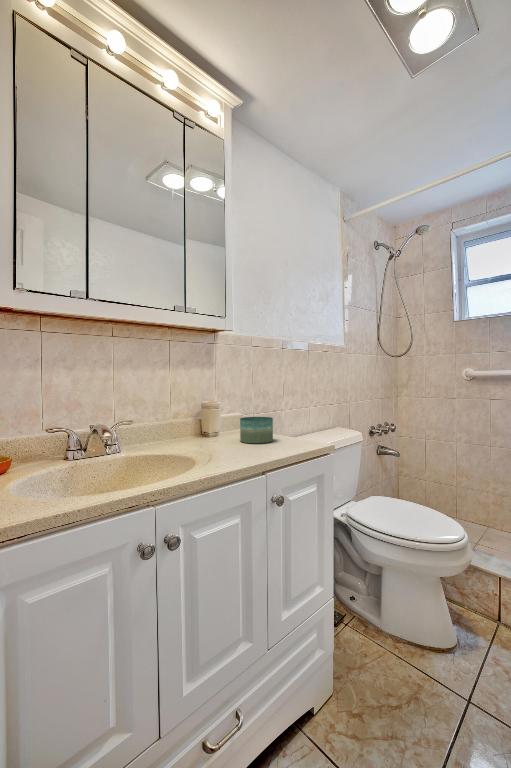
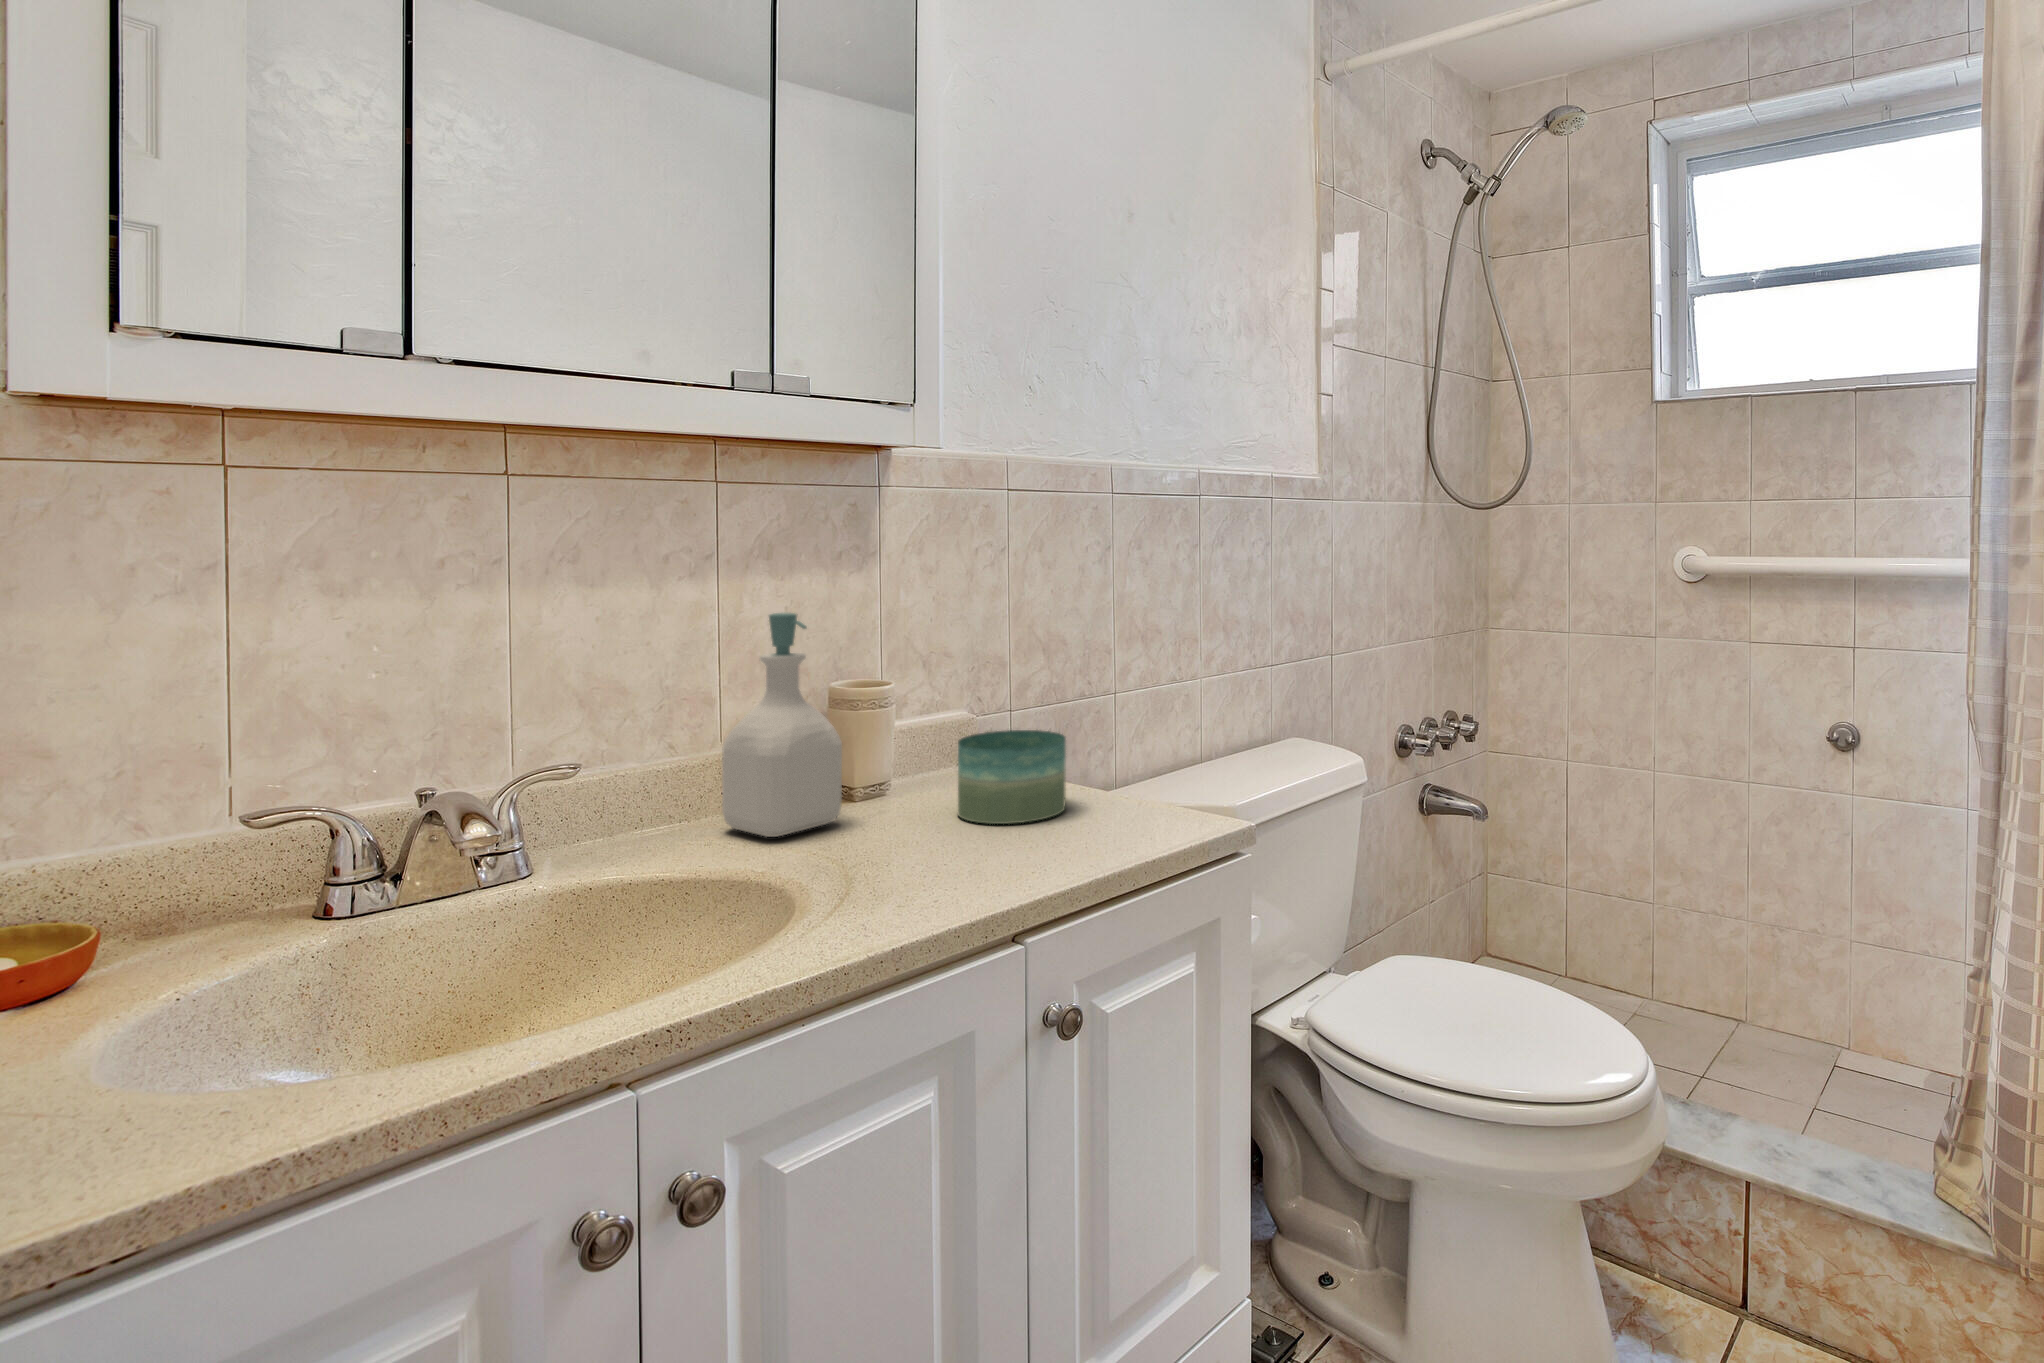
soap bottle: none [172,379,207,445] -> present [722,613,842,837]

